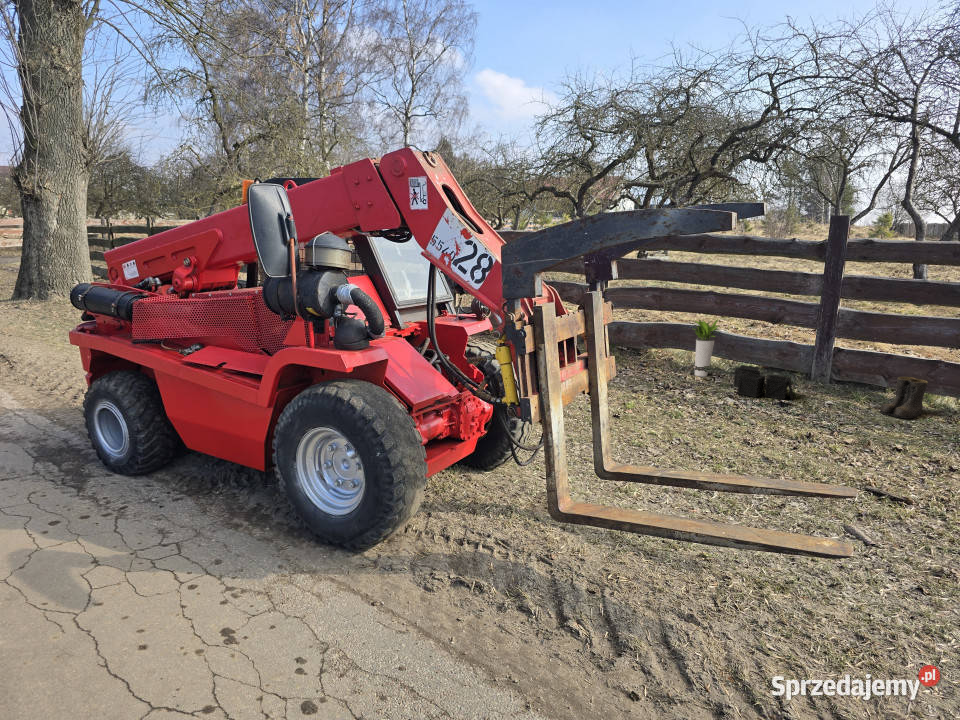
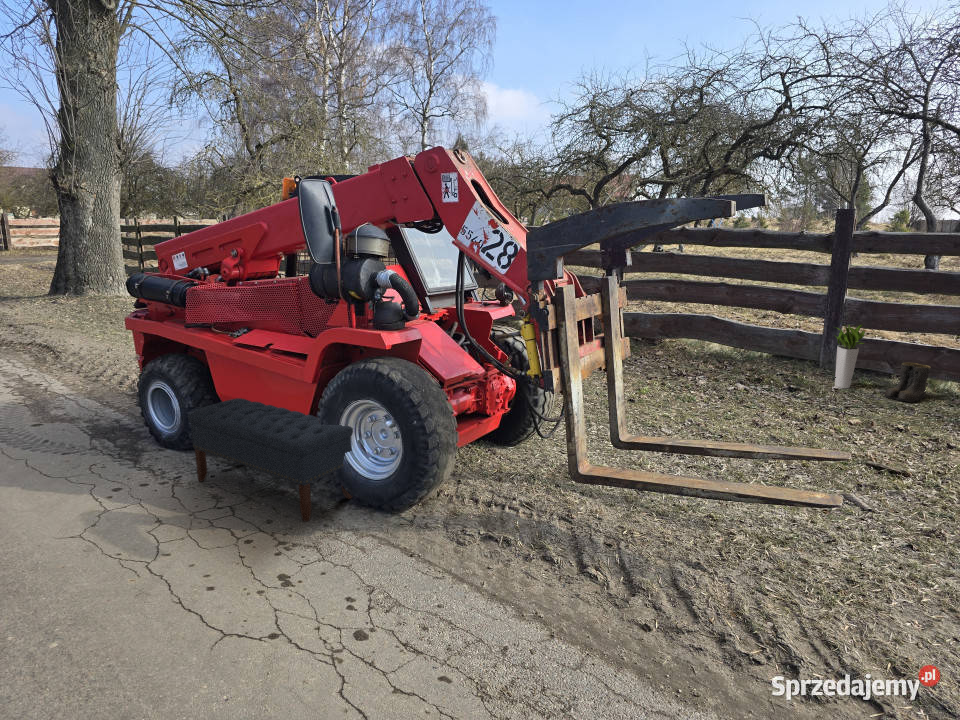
planter: present [695,319,719,377] -> present [835,325,865,388]
storage bin: present [734,365,793,399] -> none [744,353,802,386]
bench: none [130,422,312,564] -> present [188,398,353,522]

